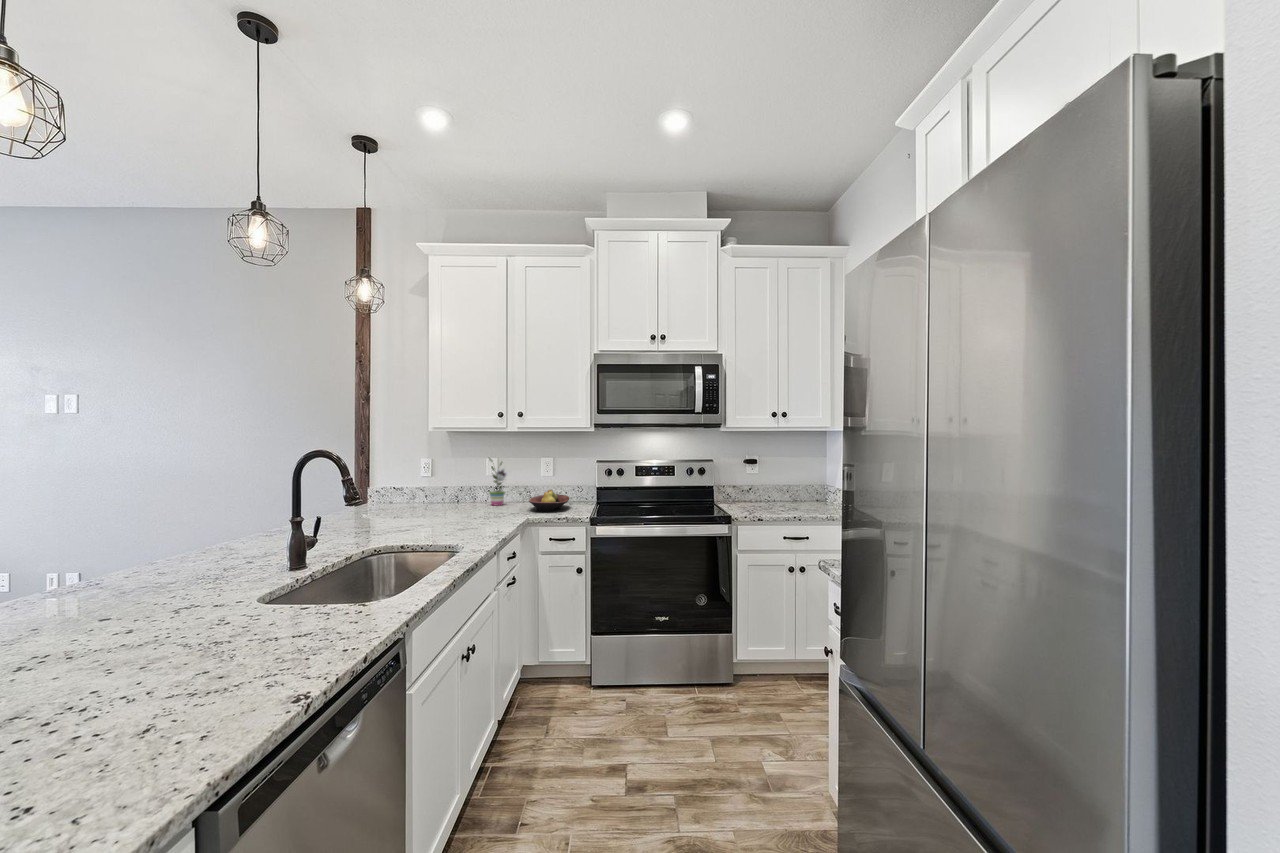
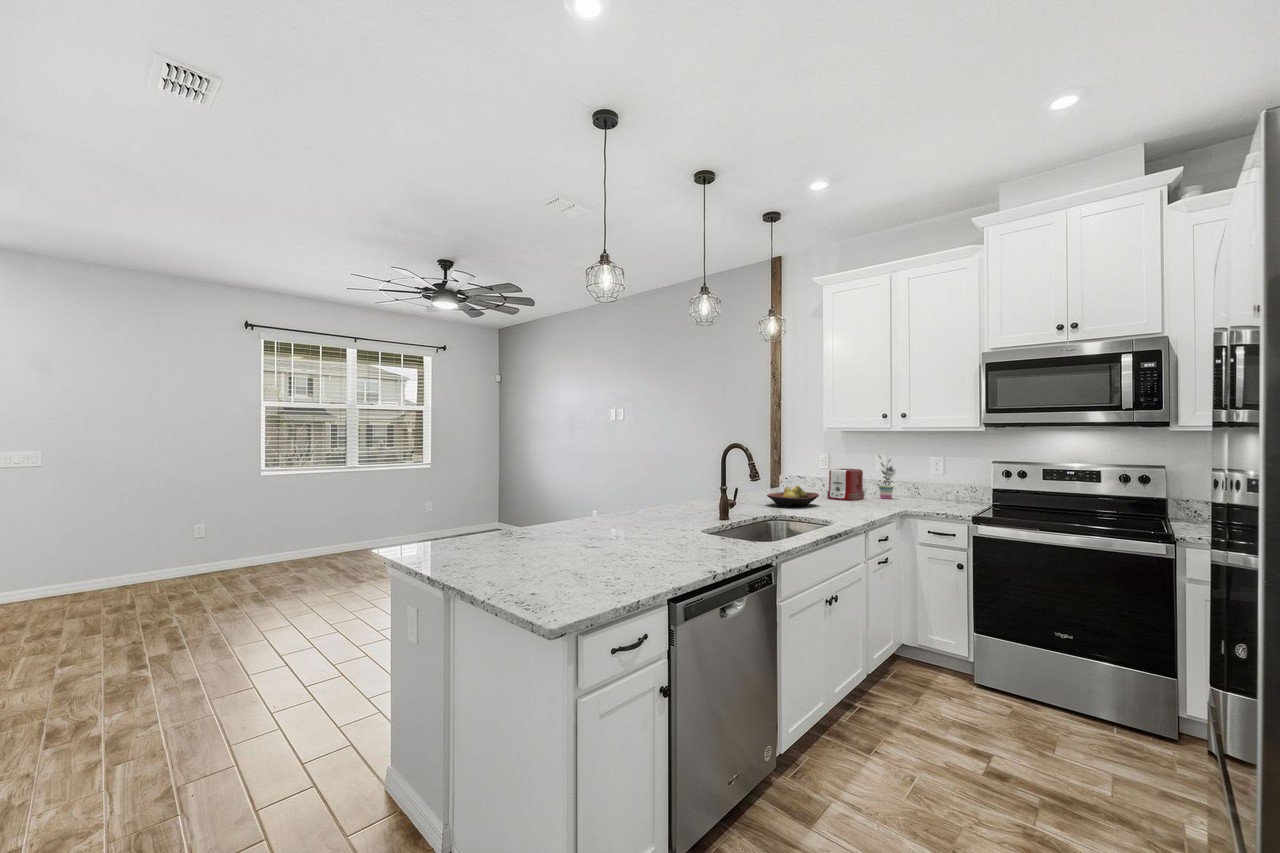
toaster: none [436,476,477,515] -> present [827,469,865,501]
fruit bowl: present [529,490,569,512] -> present [767,486,819,507]

